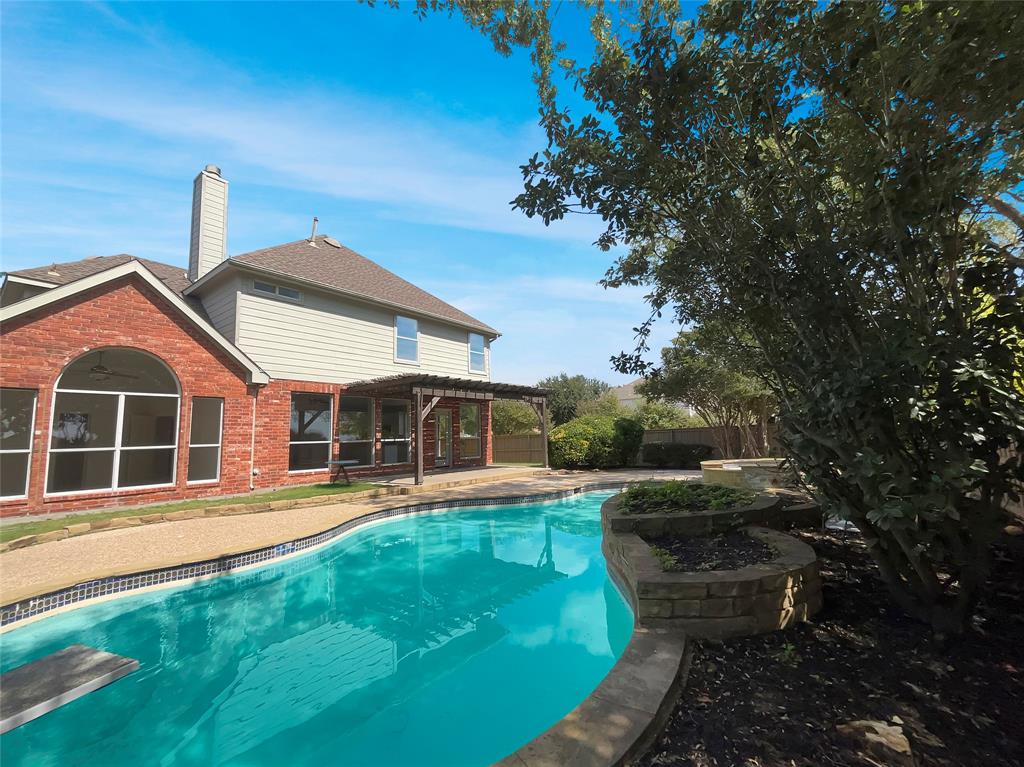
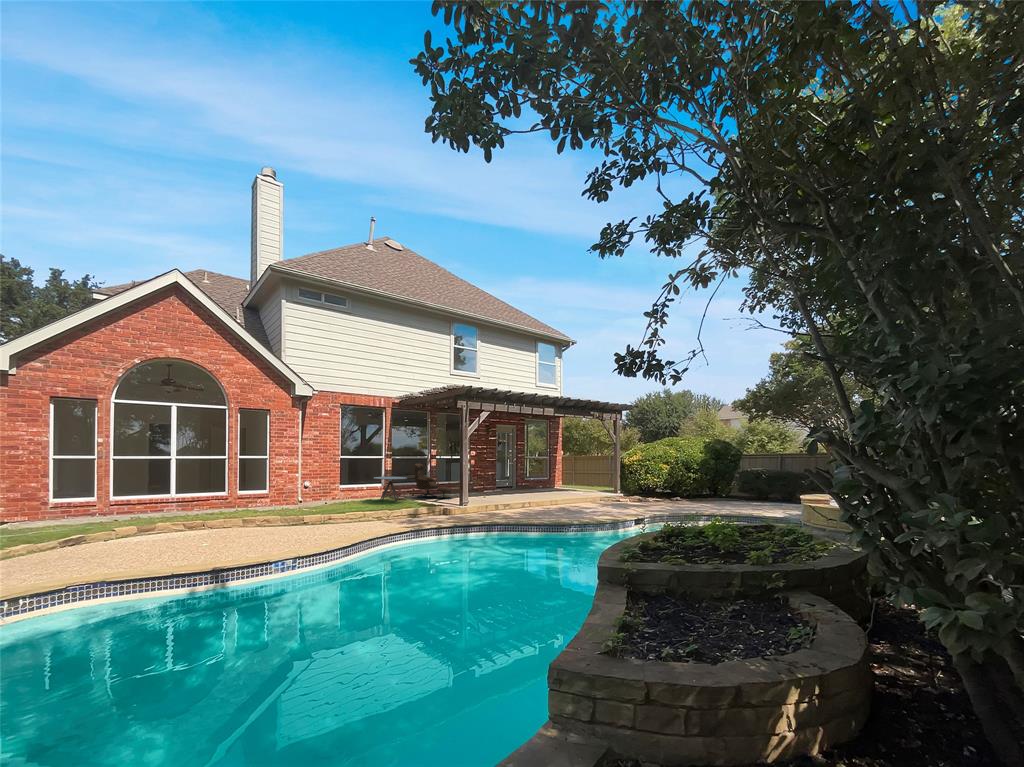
lounge chair: none [362,447,399,480] -> present [415,464,452,498]

